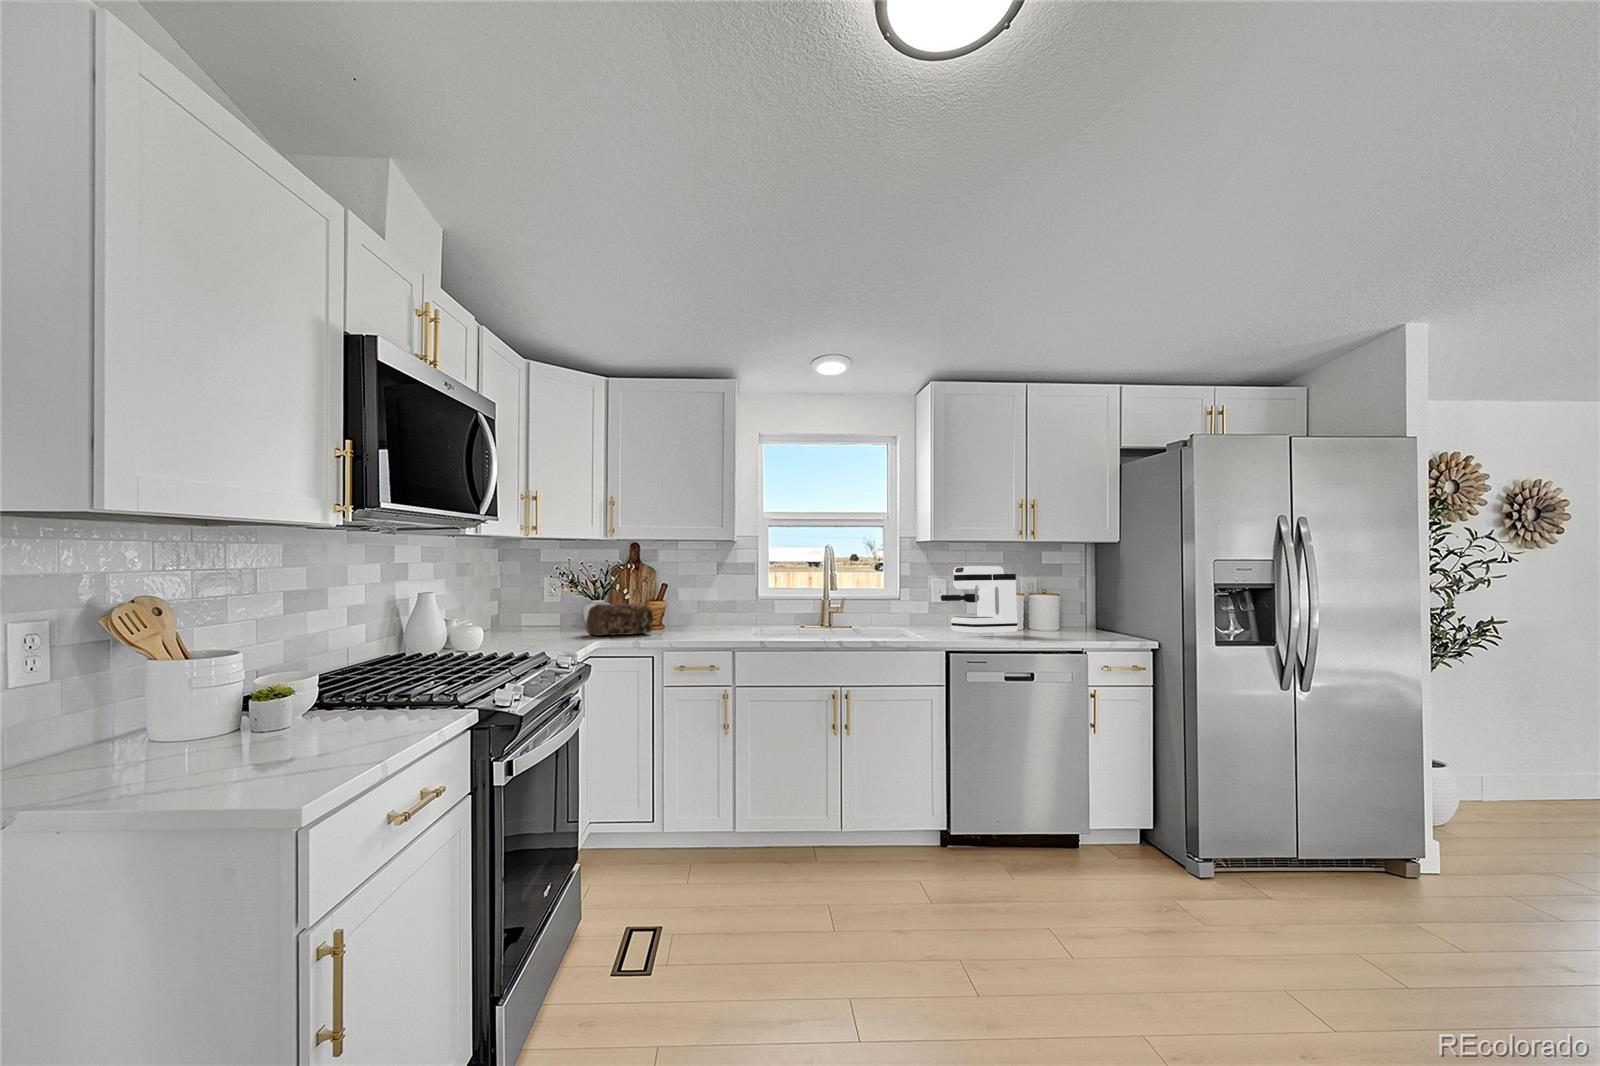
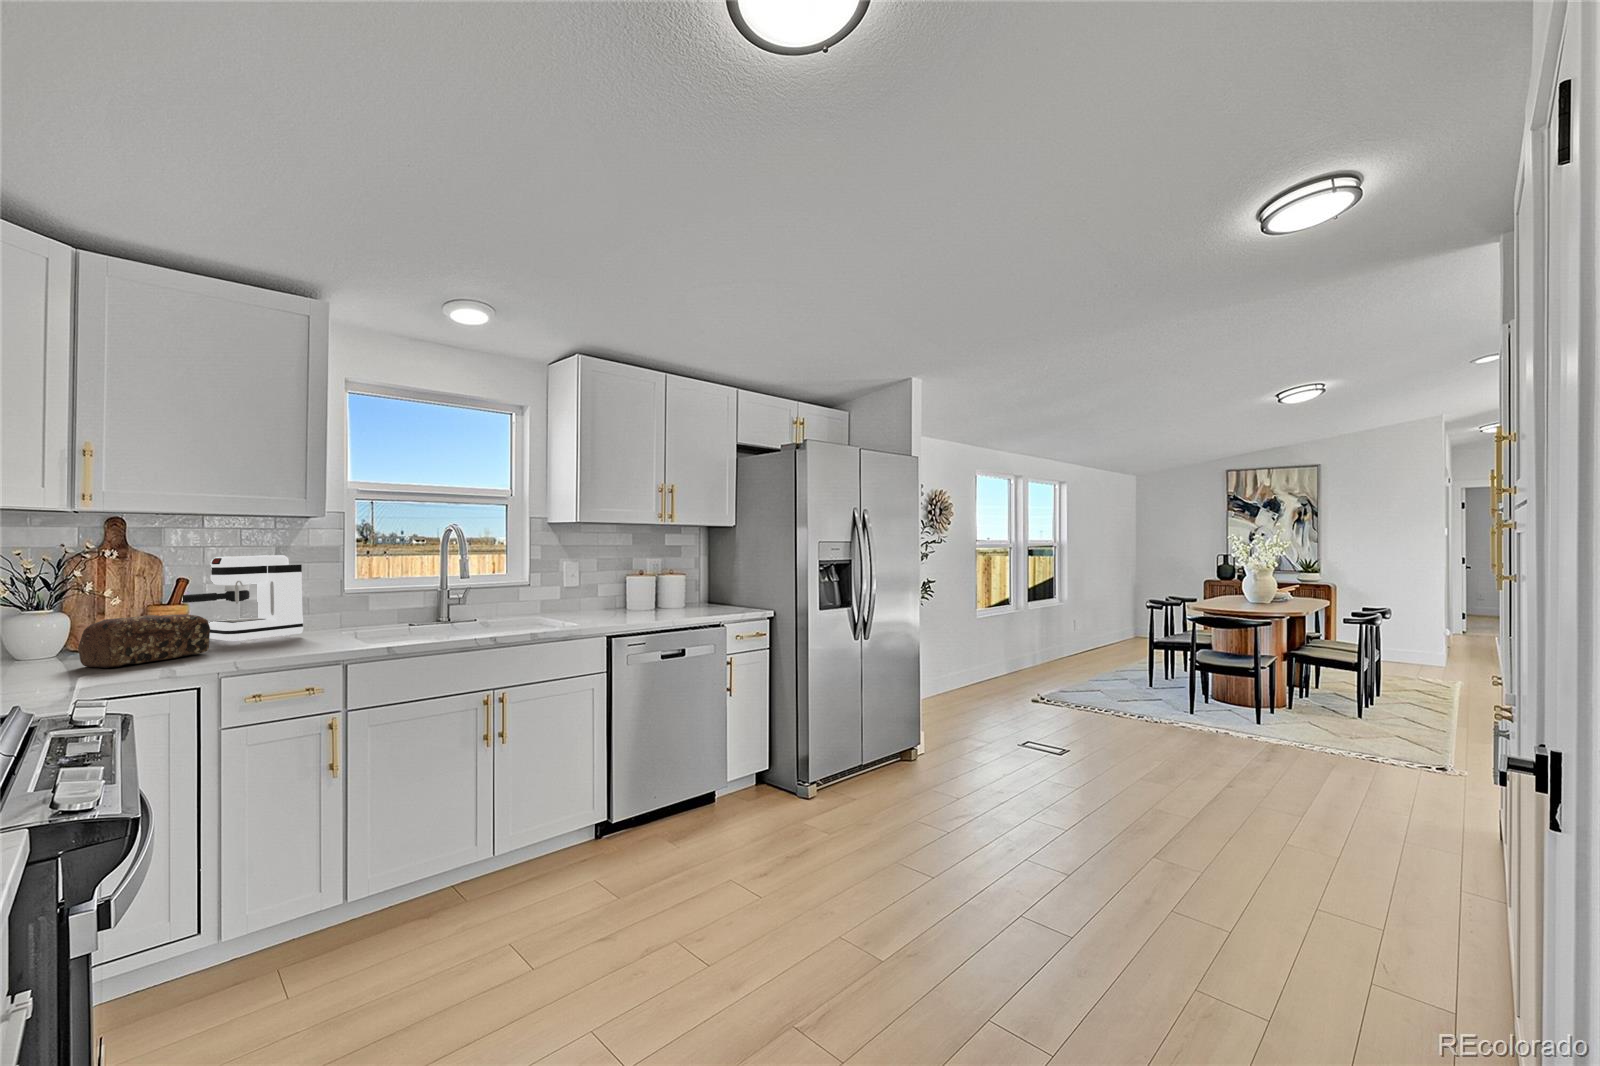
coffee maker: present [941,566,1018,634] -> present [182,555,303,643]

